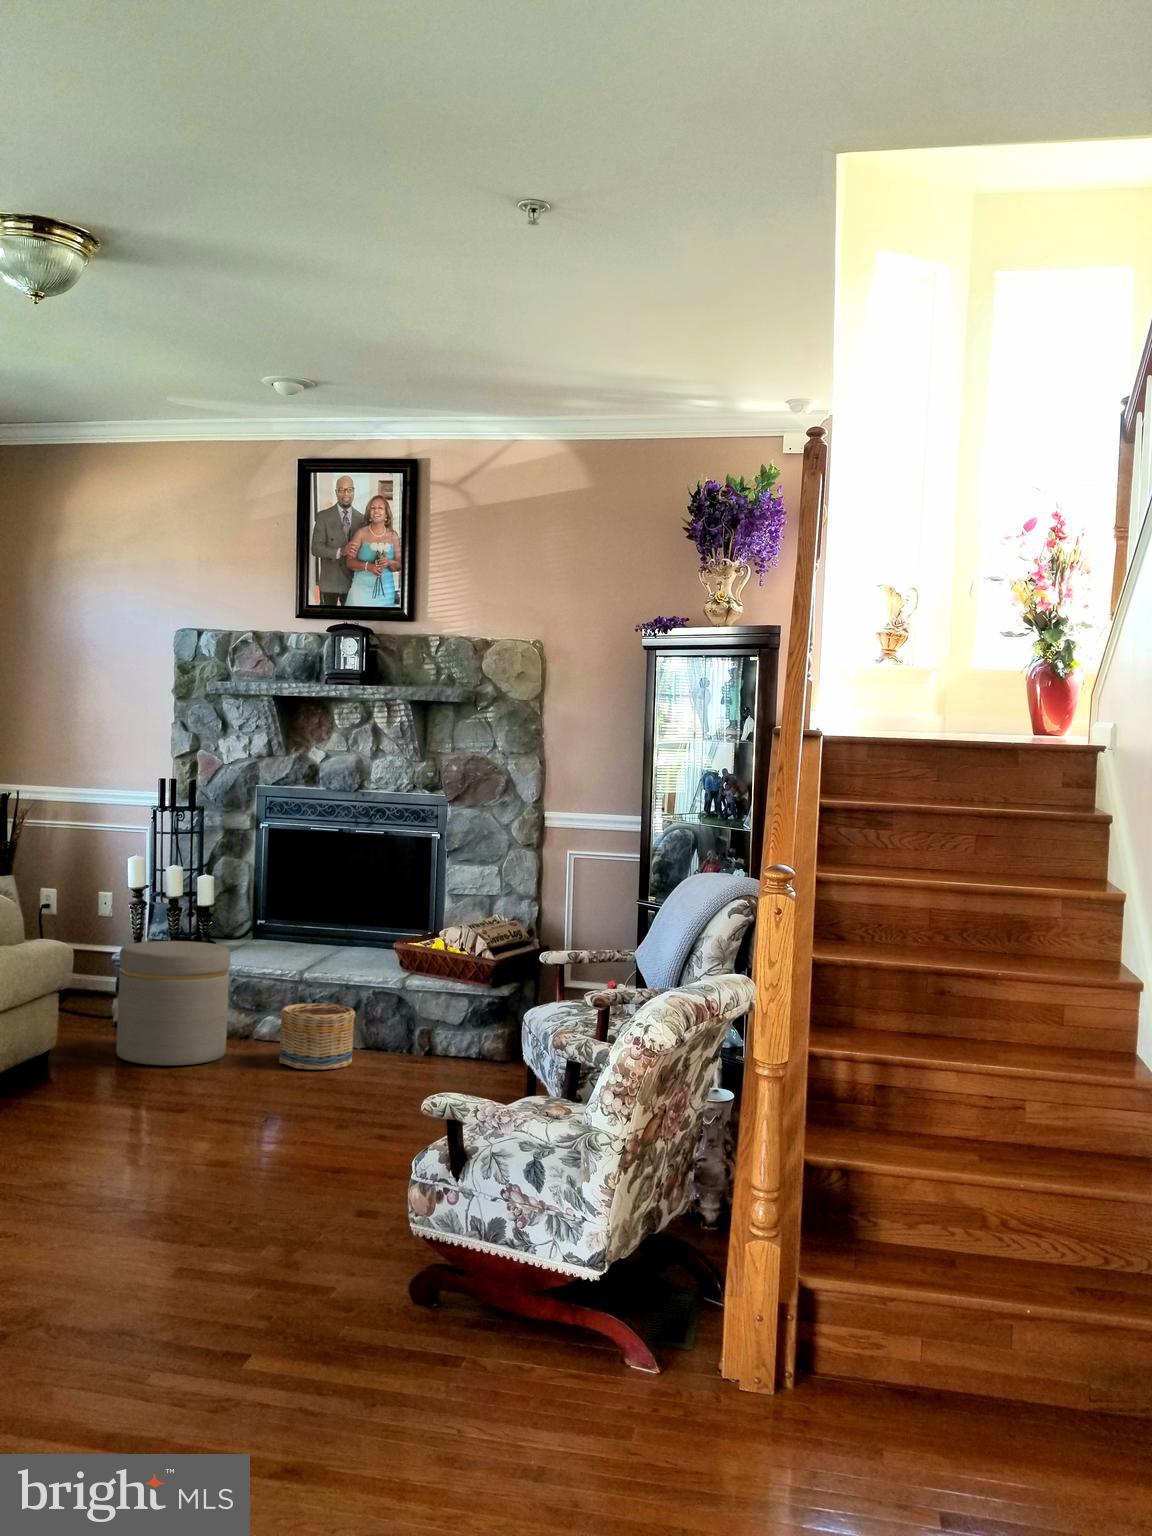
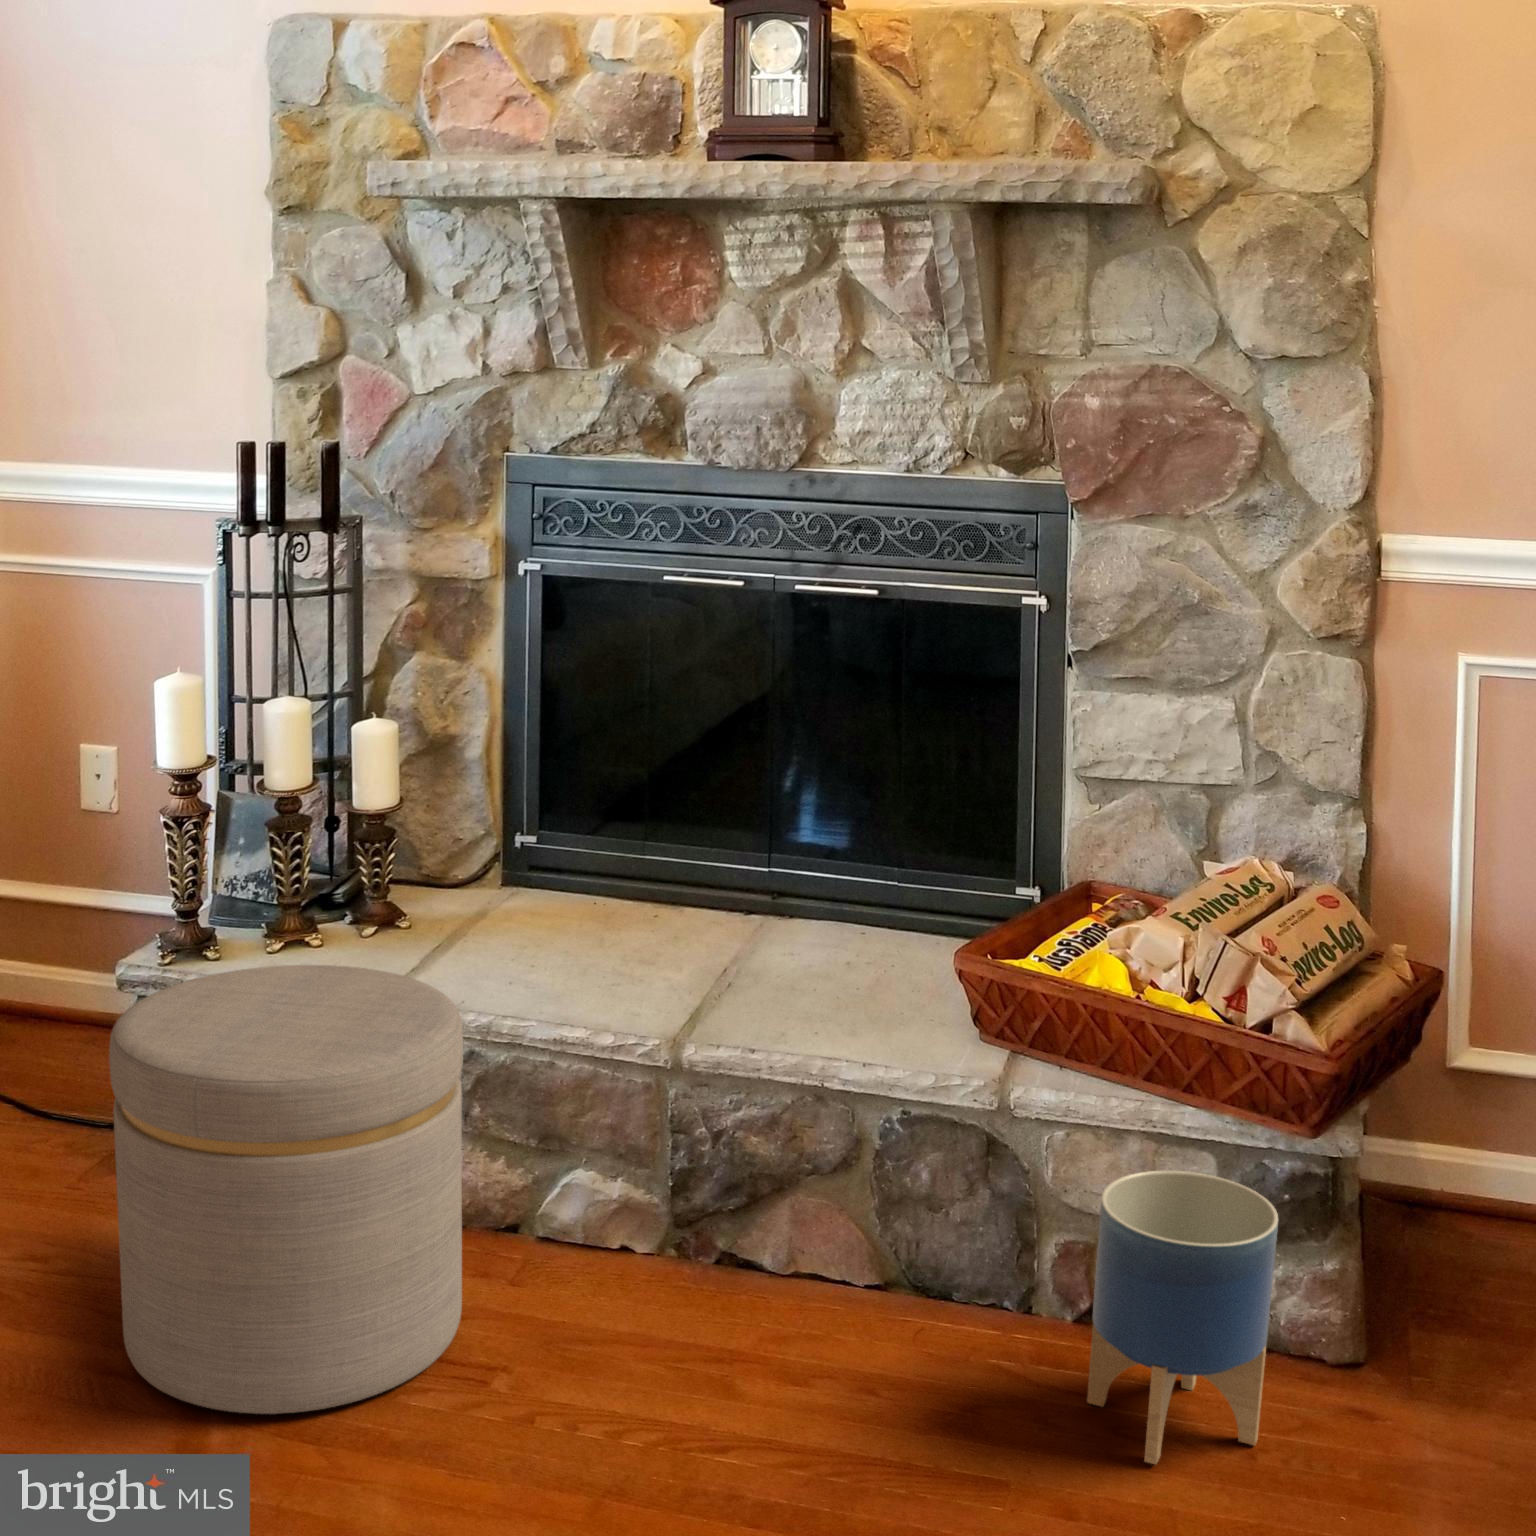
planter: none [420,997,474,1077] -> present [1087,1170,1278,1464]
basket: present [279,1003,355,1070] -> none [630,1162,870,1422]

